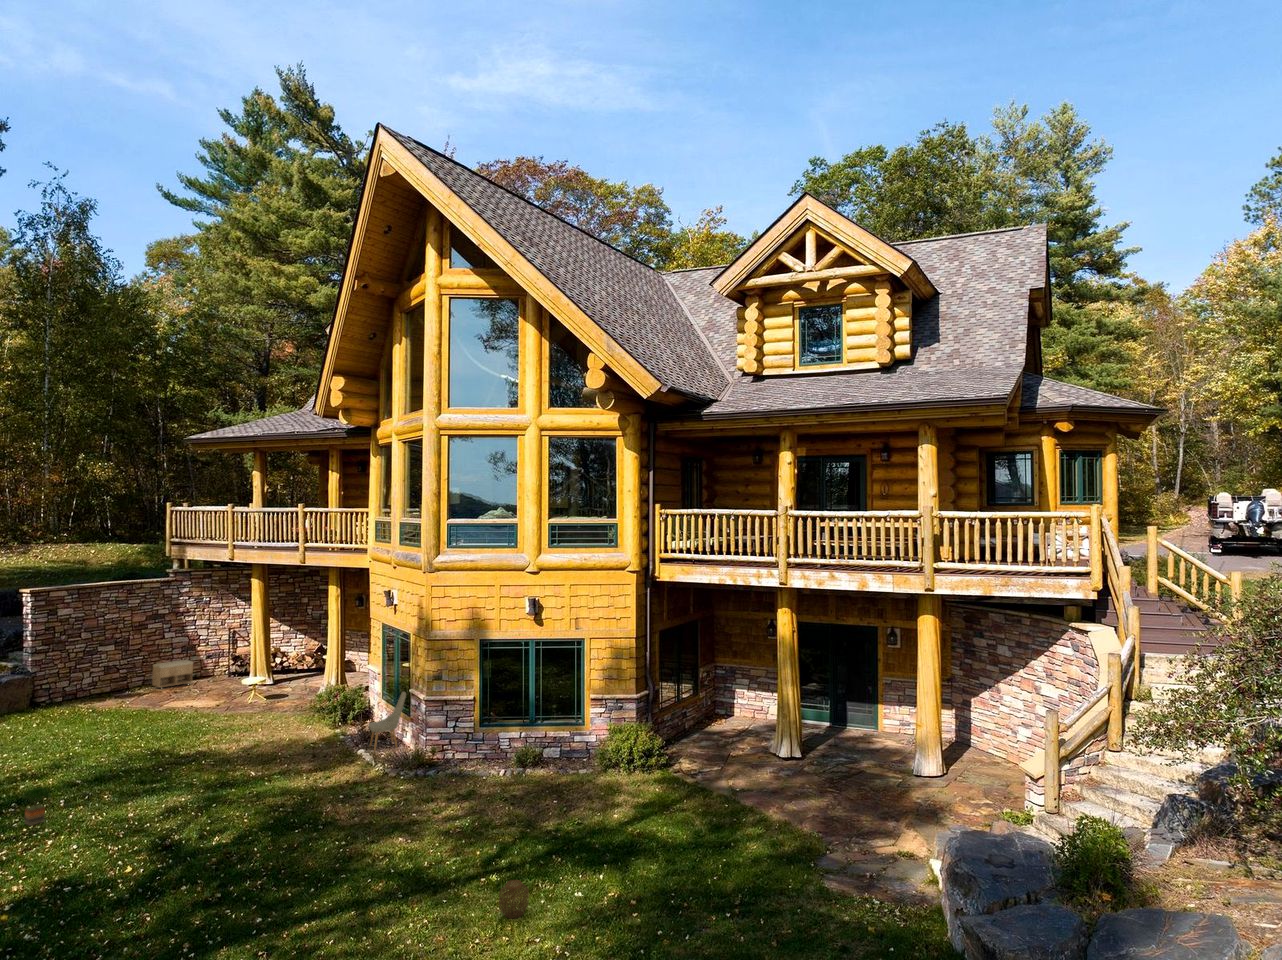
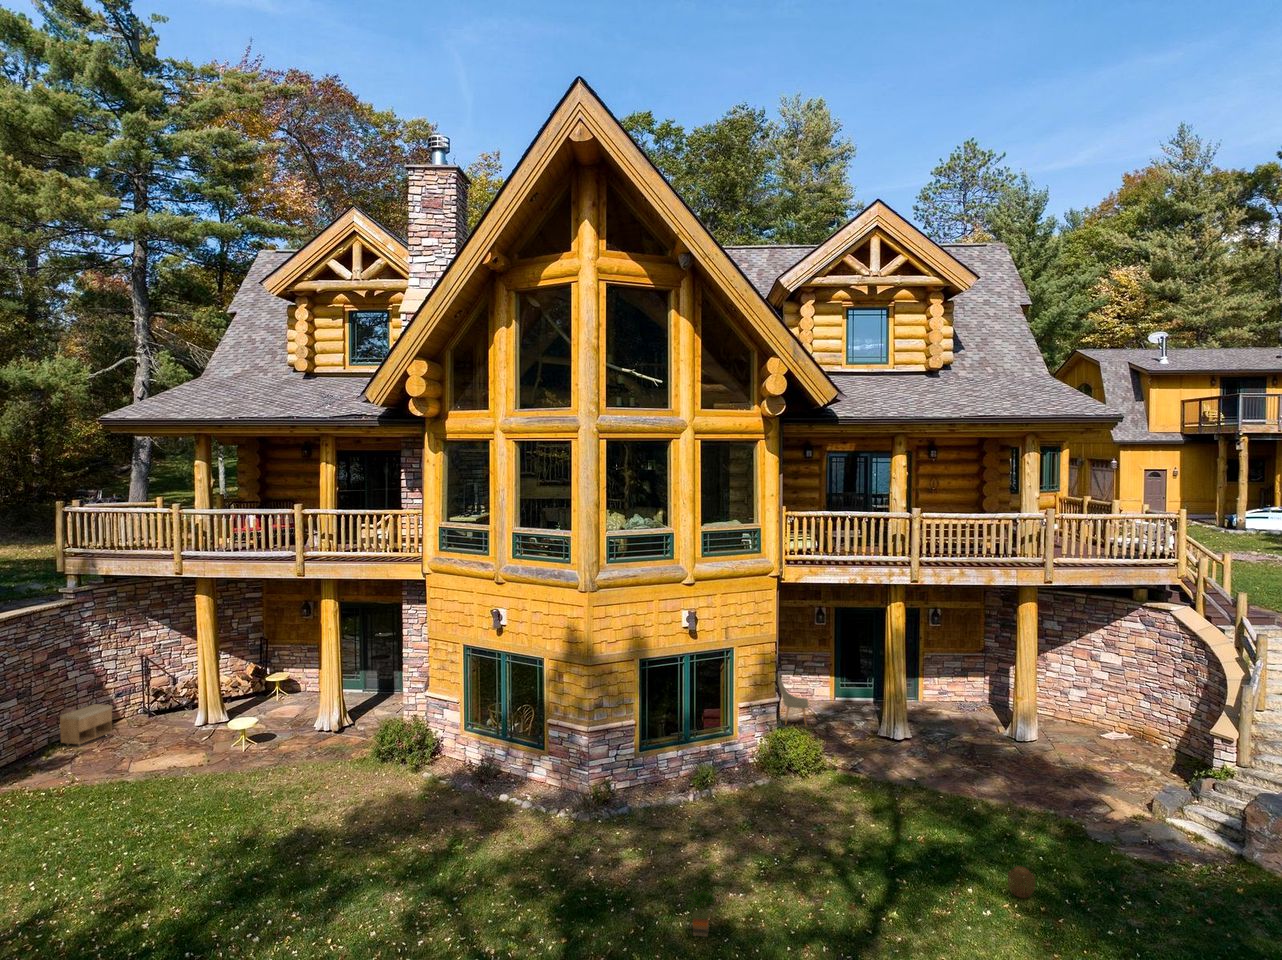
chair: present [369,692,406,752] -> present [778,674,808,725]
potted tree: present [23,787,51,826] -> present [688,891,714,937]
woven basket: present [499,880,529,919] -> present [1008,866,1035,898]

